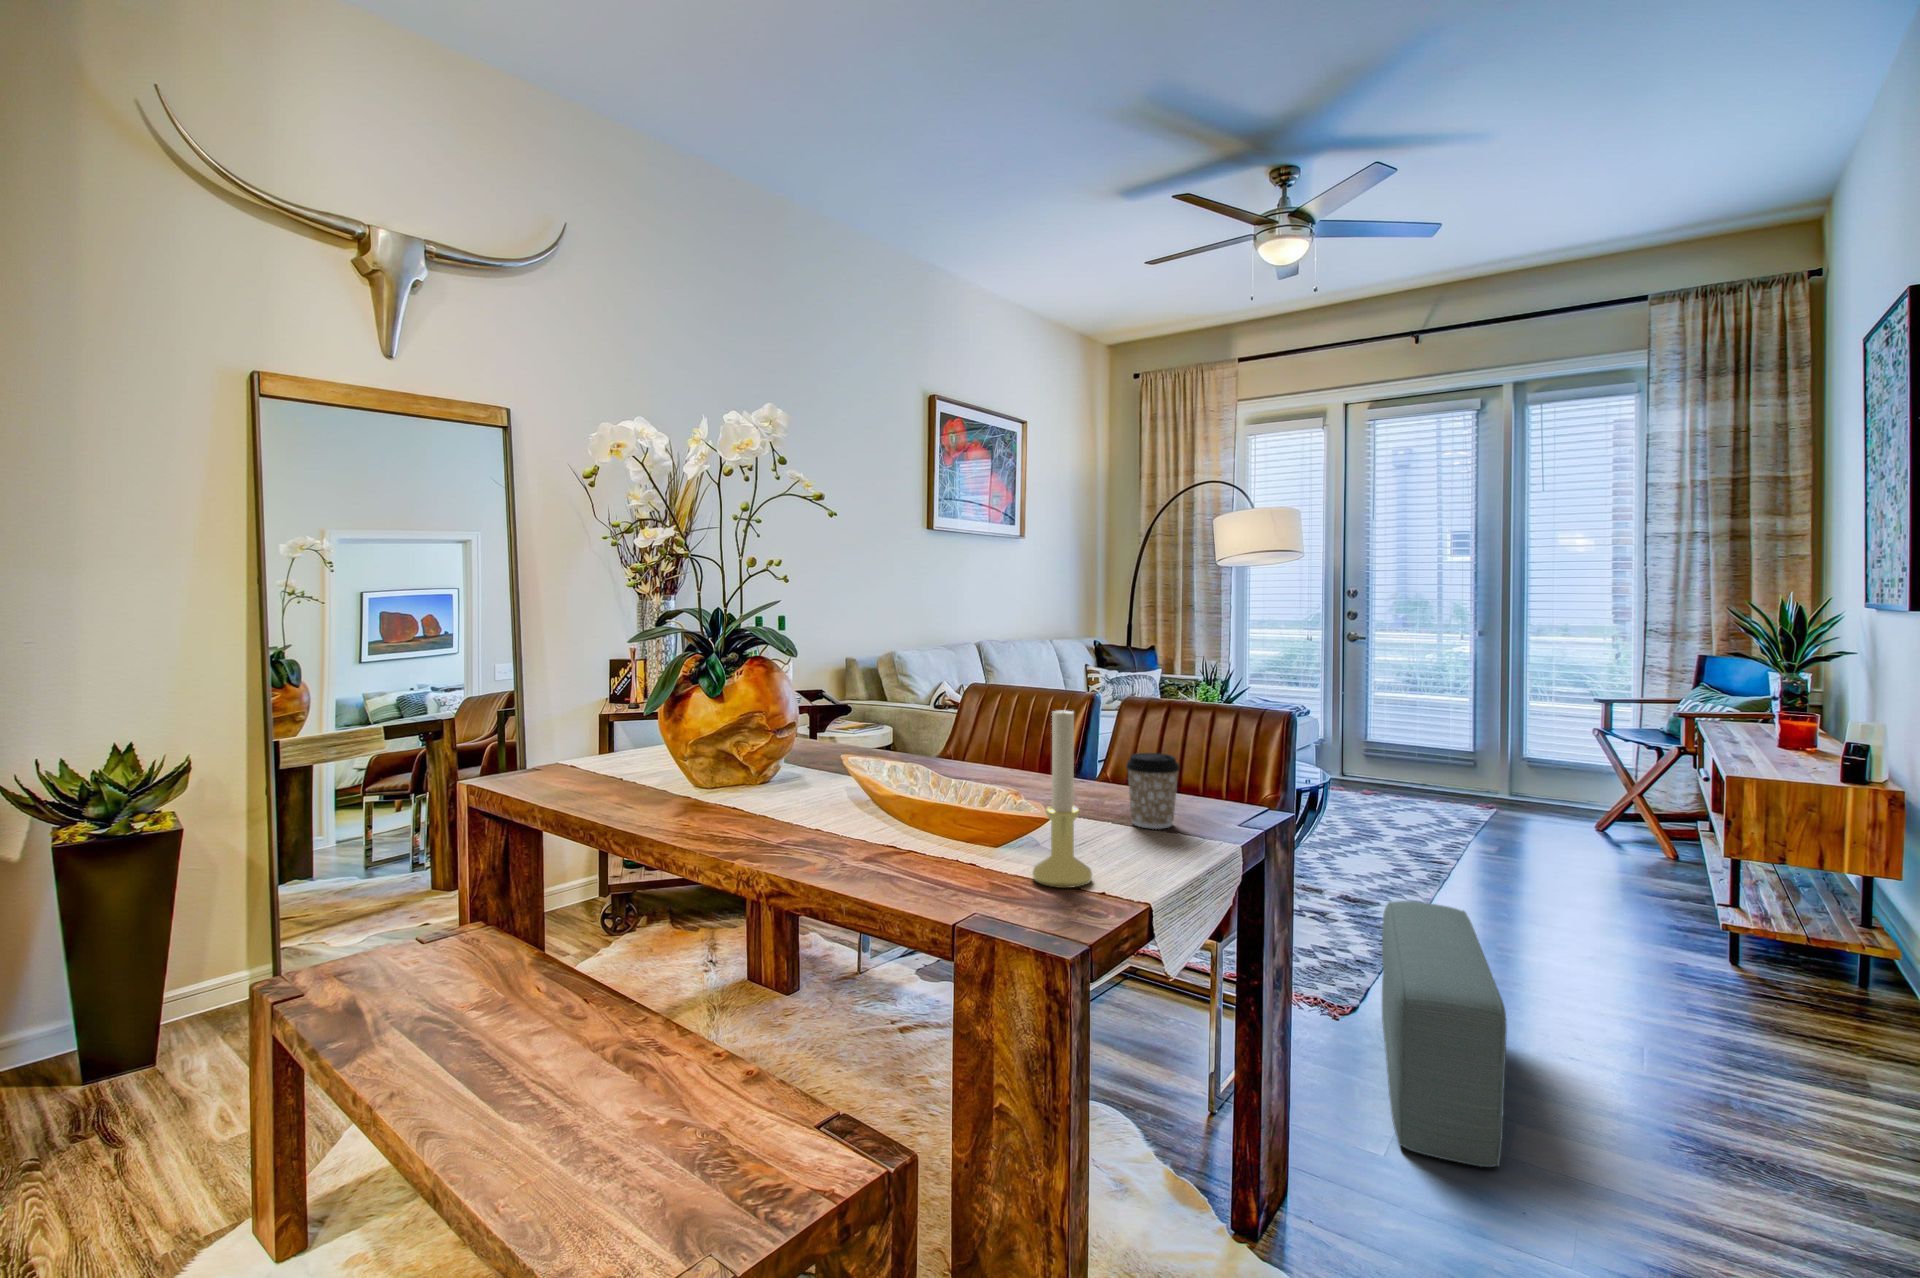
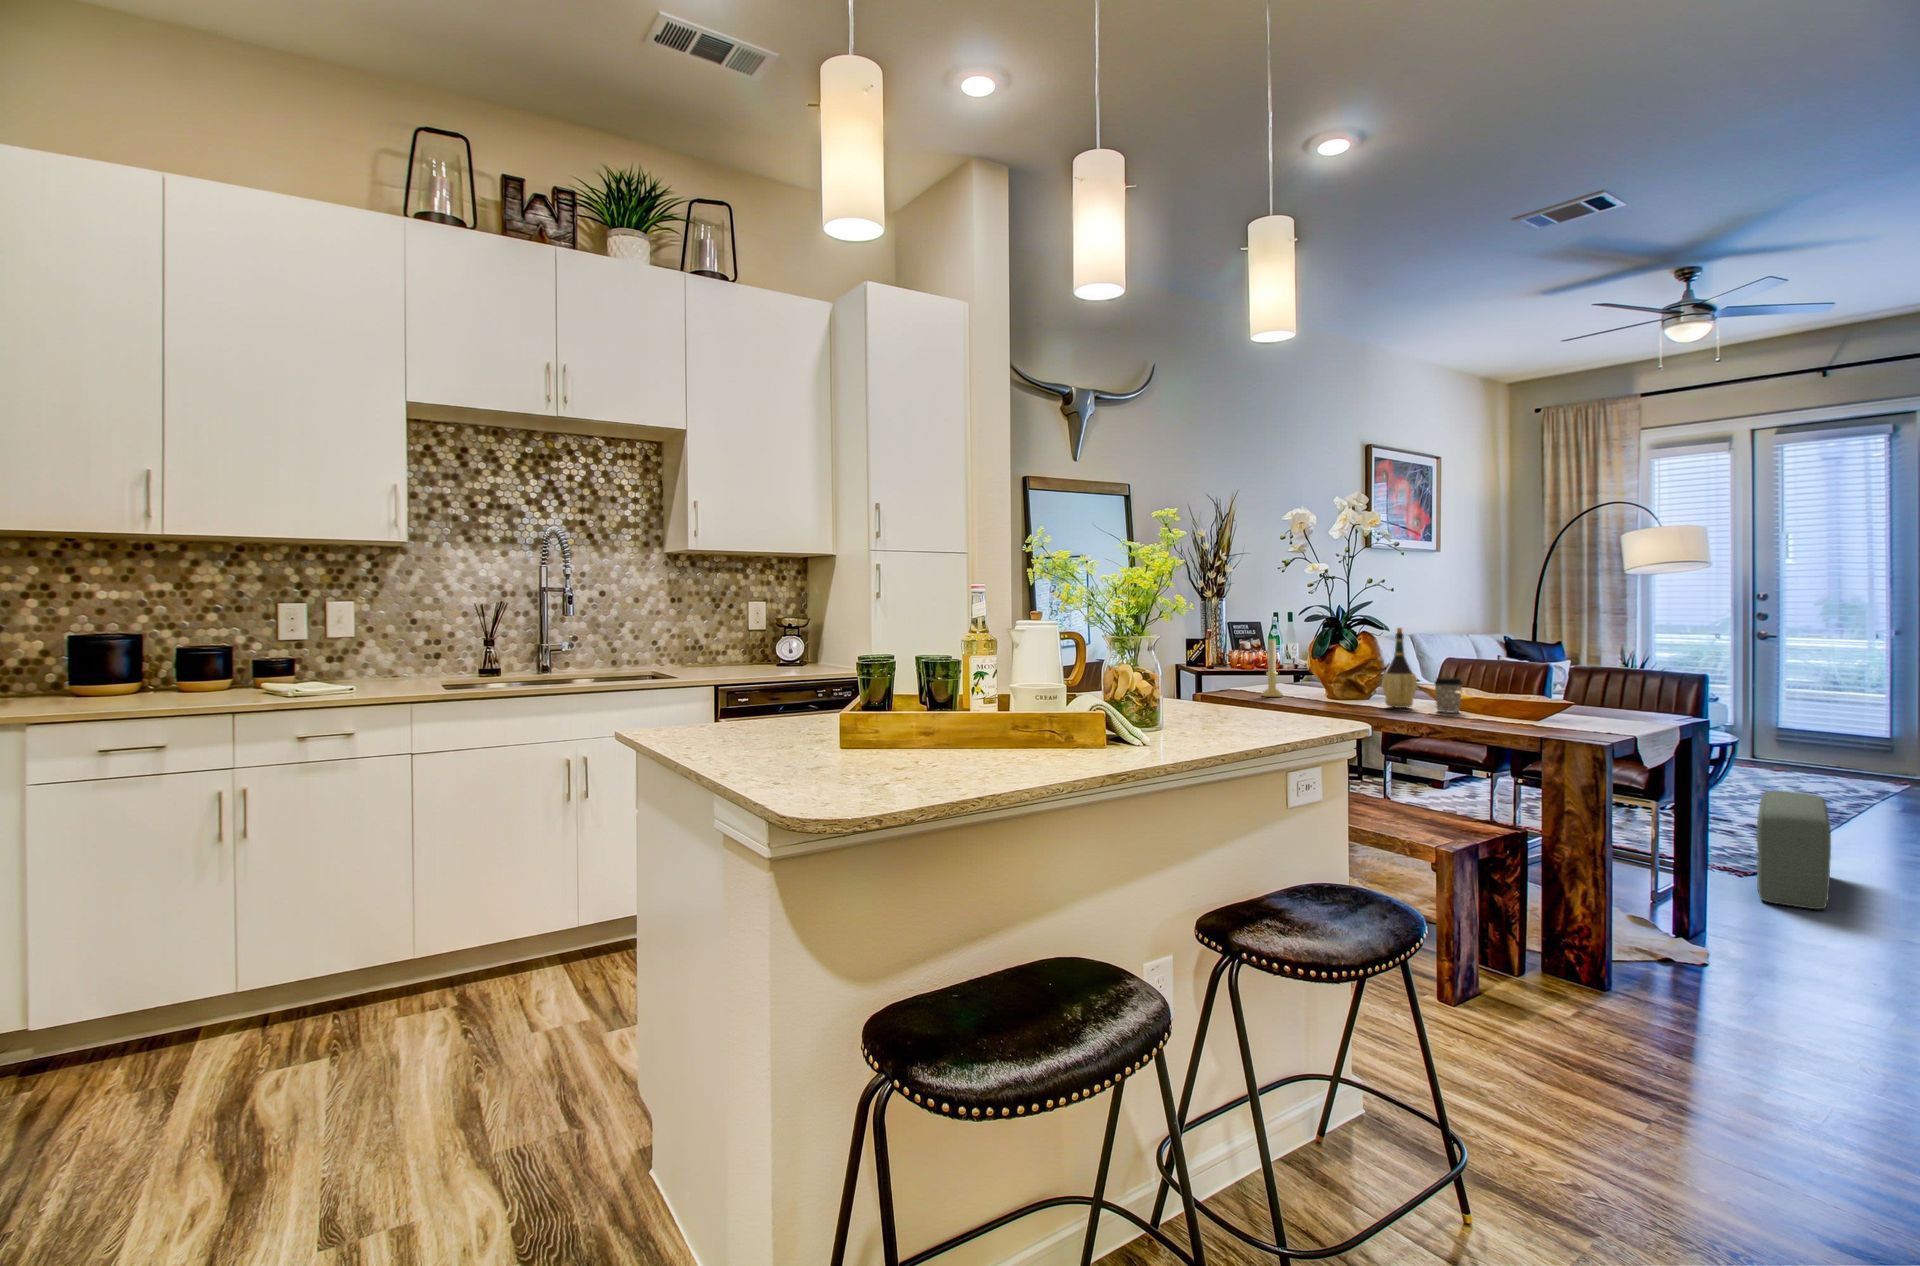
wine bottle: none [713,658,786,837] -> present [1382,628,1417,708]
candle holder: present [1033,710,1092,888] -> present [1262,639,1282,697]
coffee cup: present [1126,753,1180,829] -> present [1435,678,1462,713]

